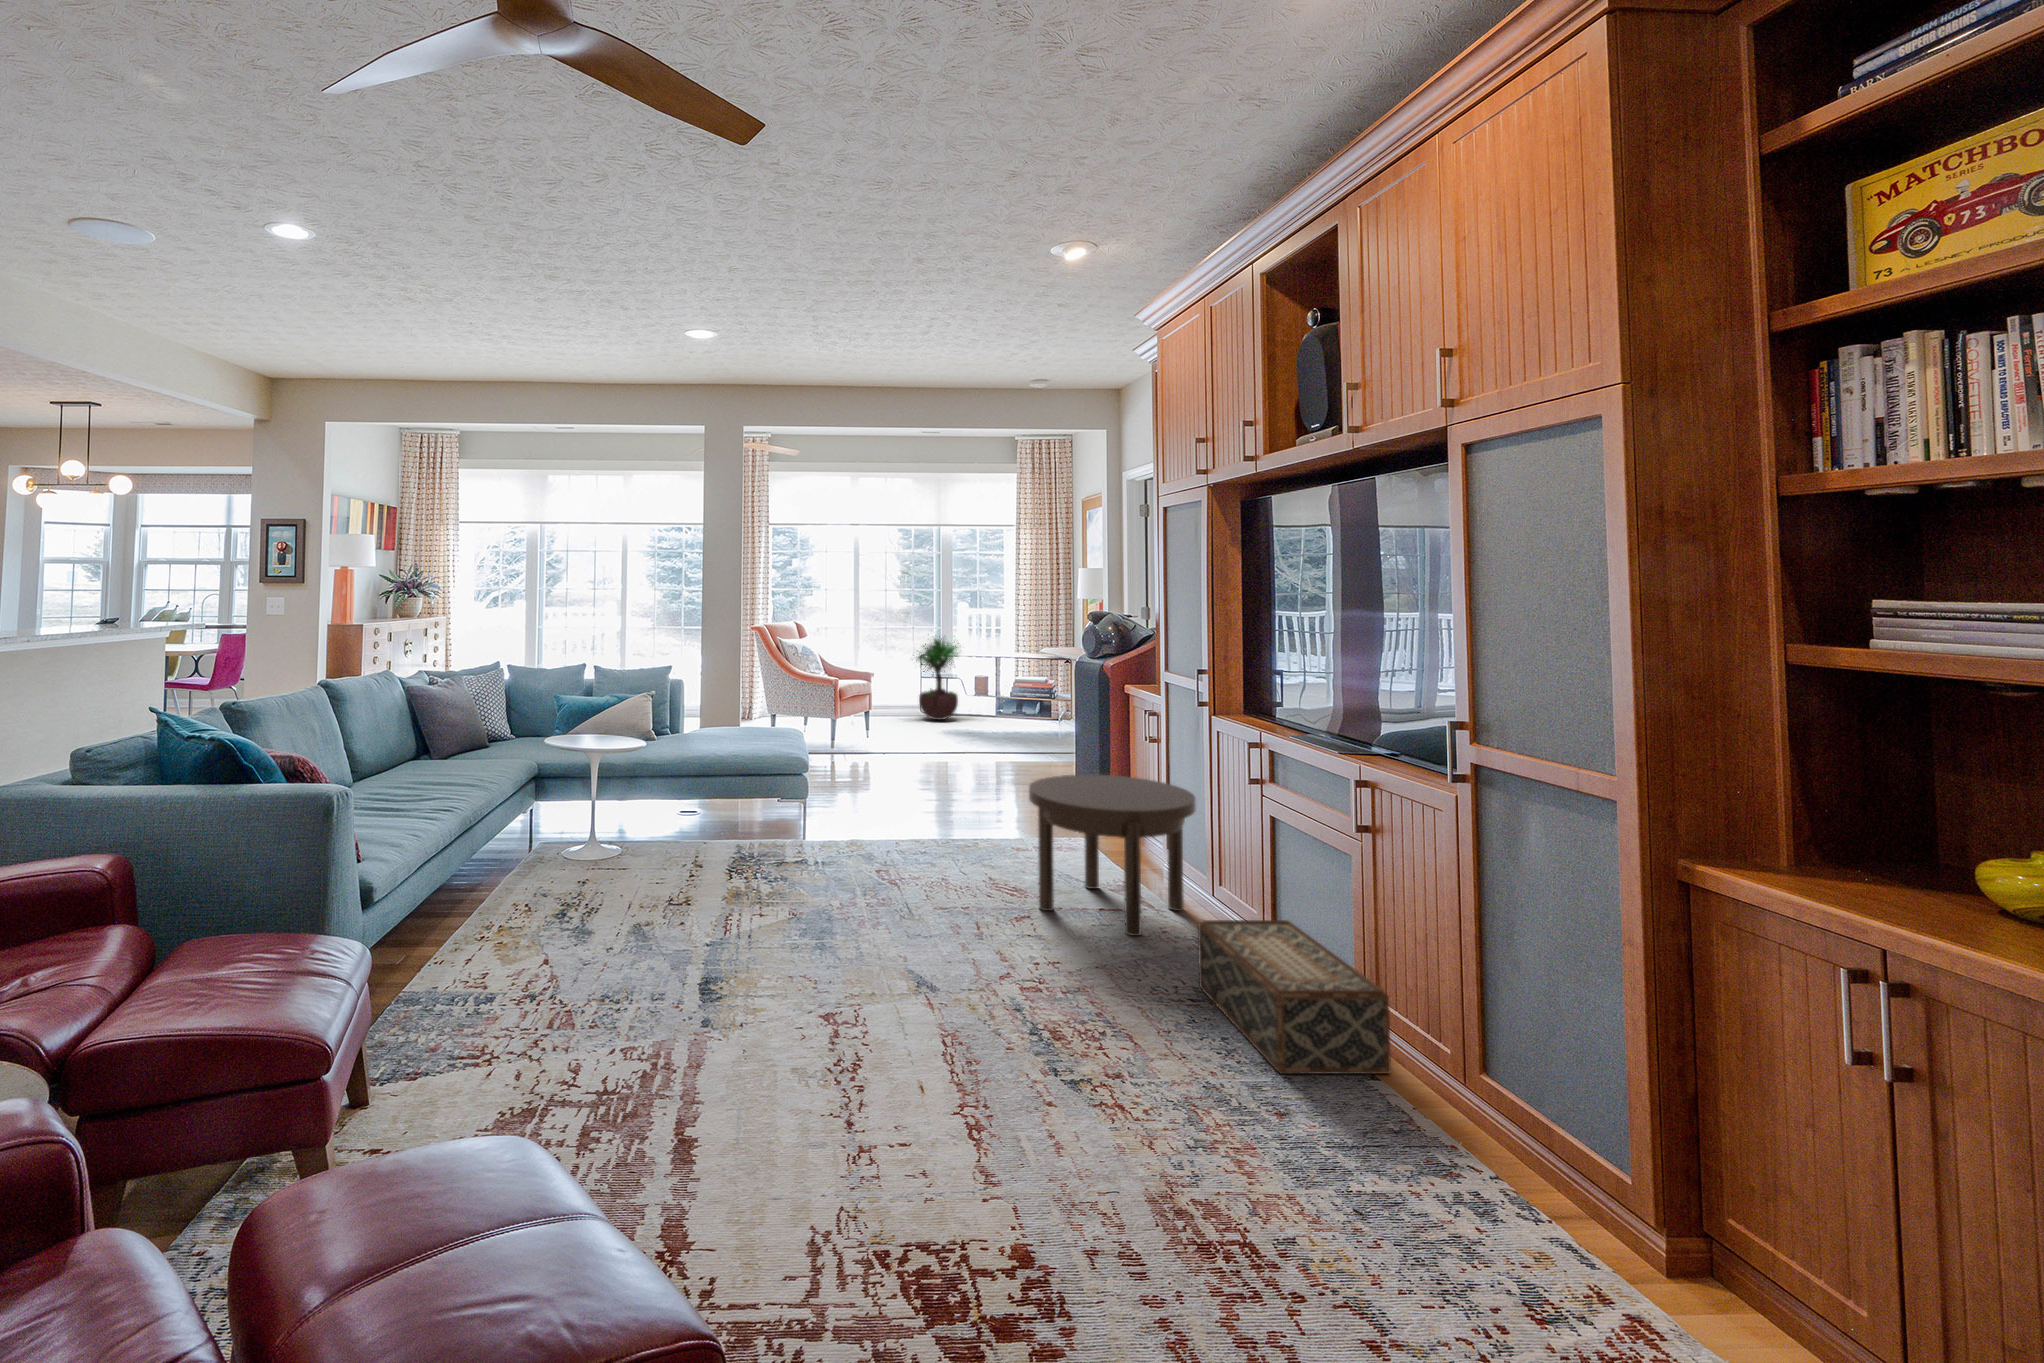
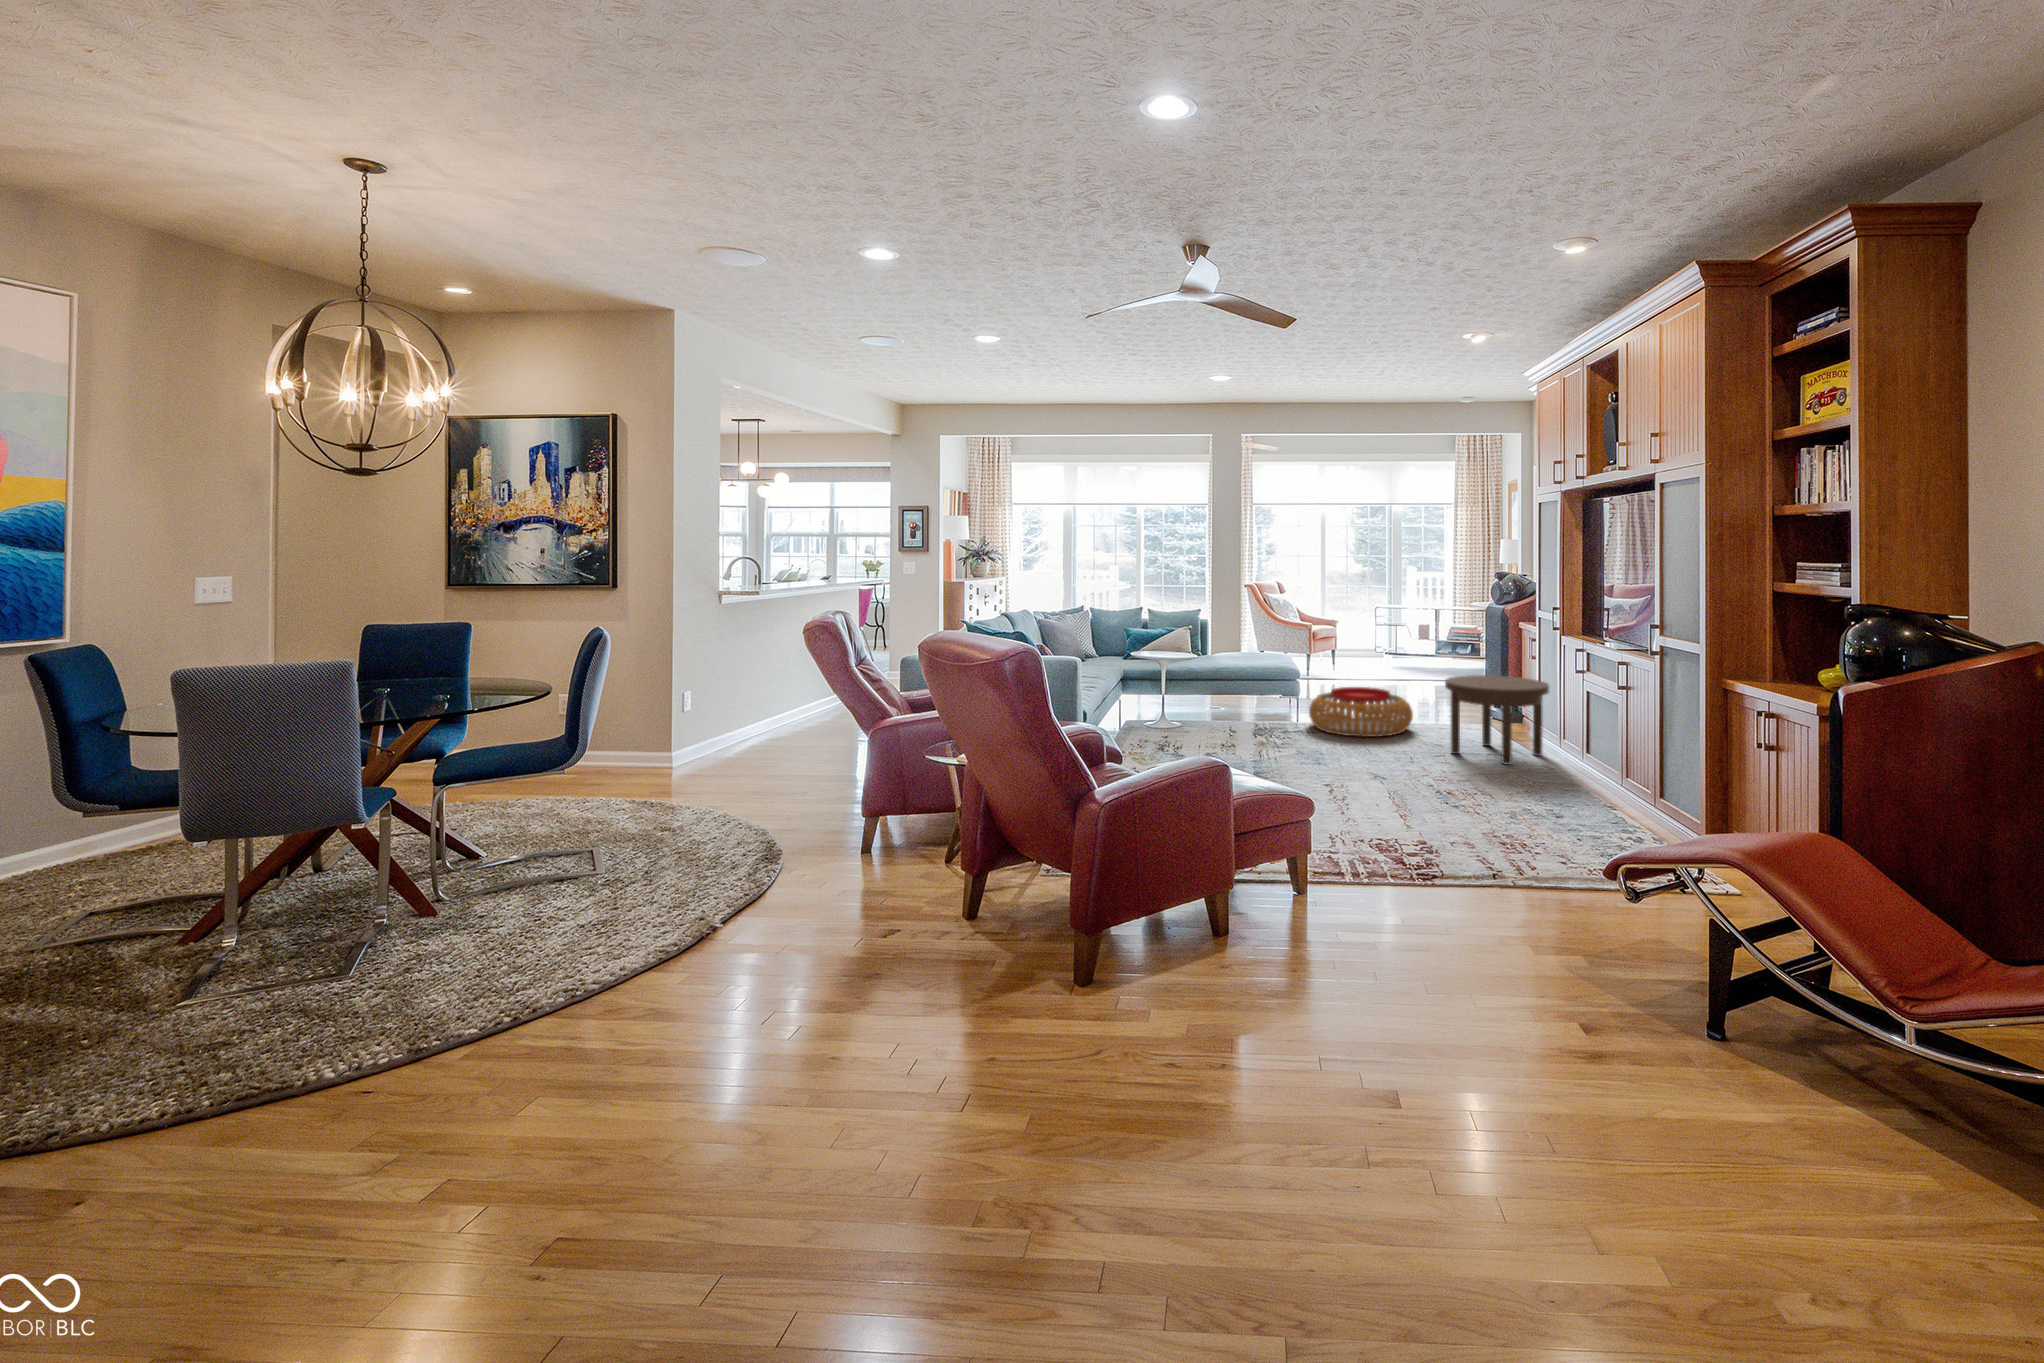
potted tree: present [916,636,959,720] -> none [1366,587,1409,659]
pouf: none [819,785,976,872] -> present [1309,687,1413,737]
woven basket: present [1198,920,1391,1074] -> none [1537,745,1627,810]

